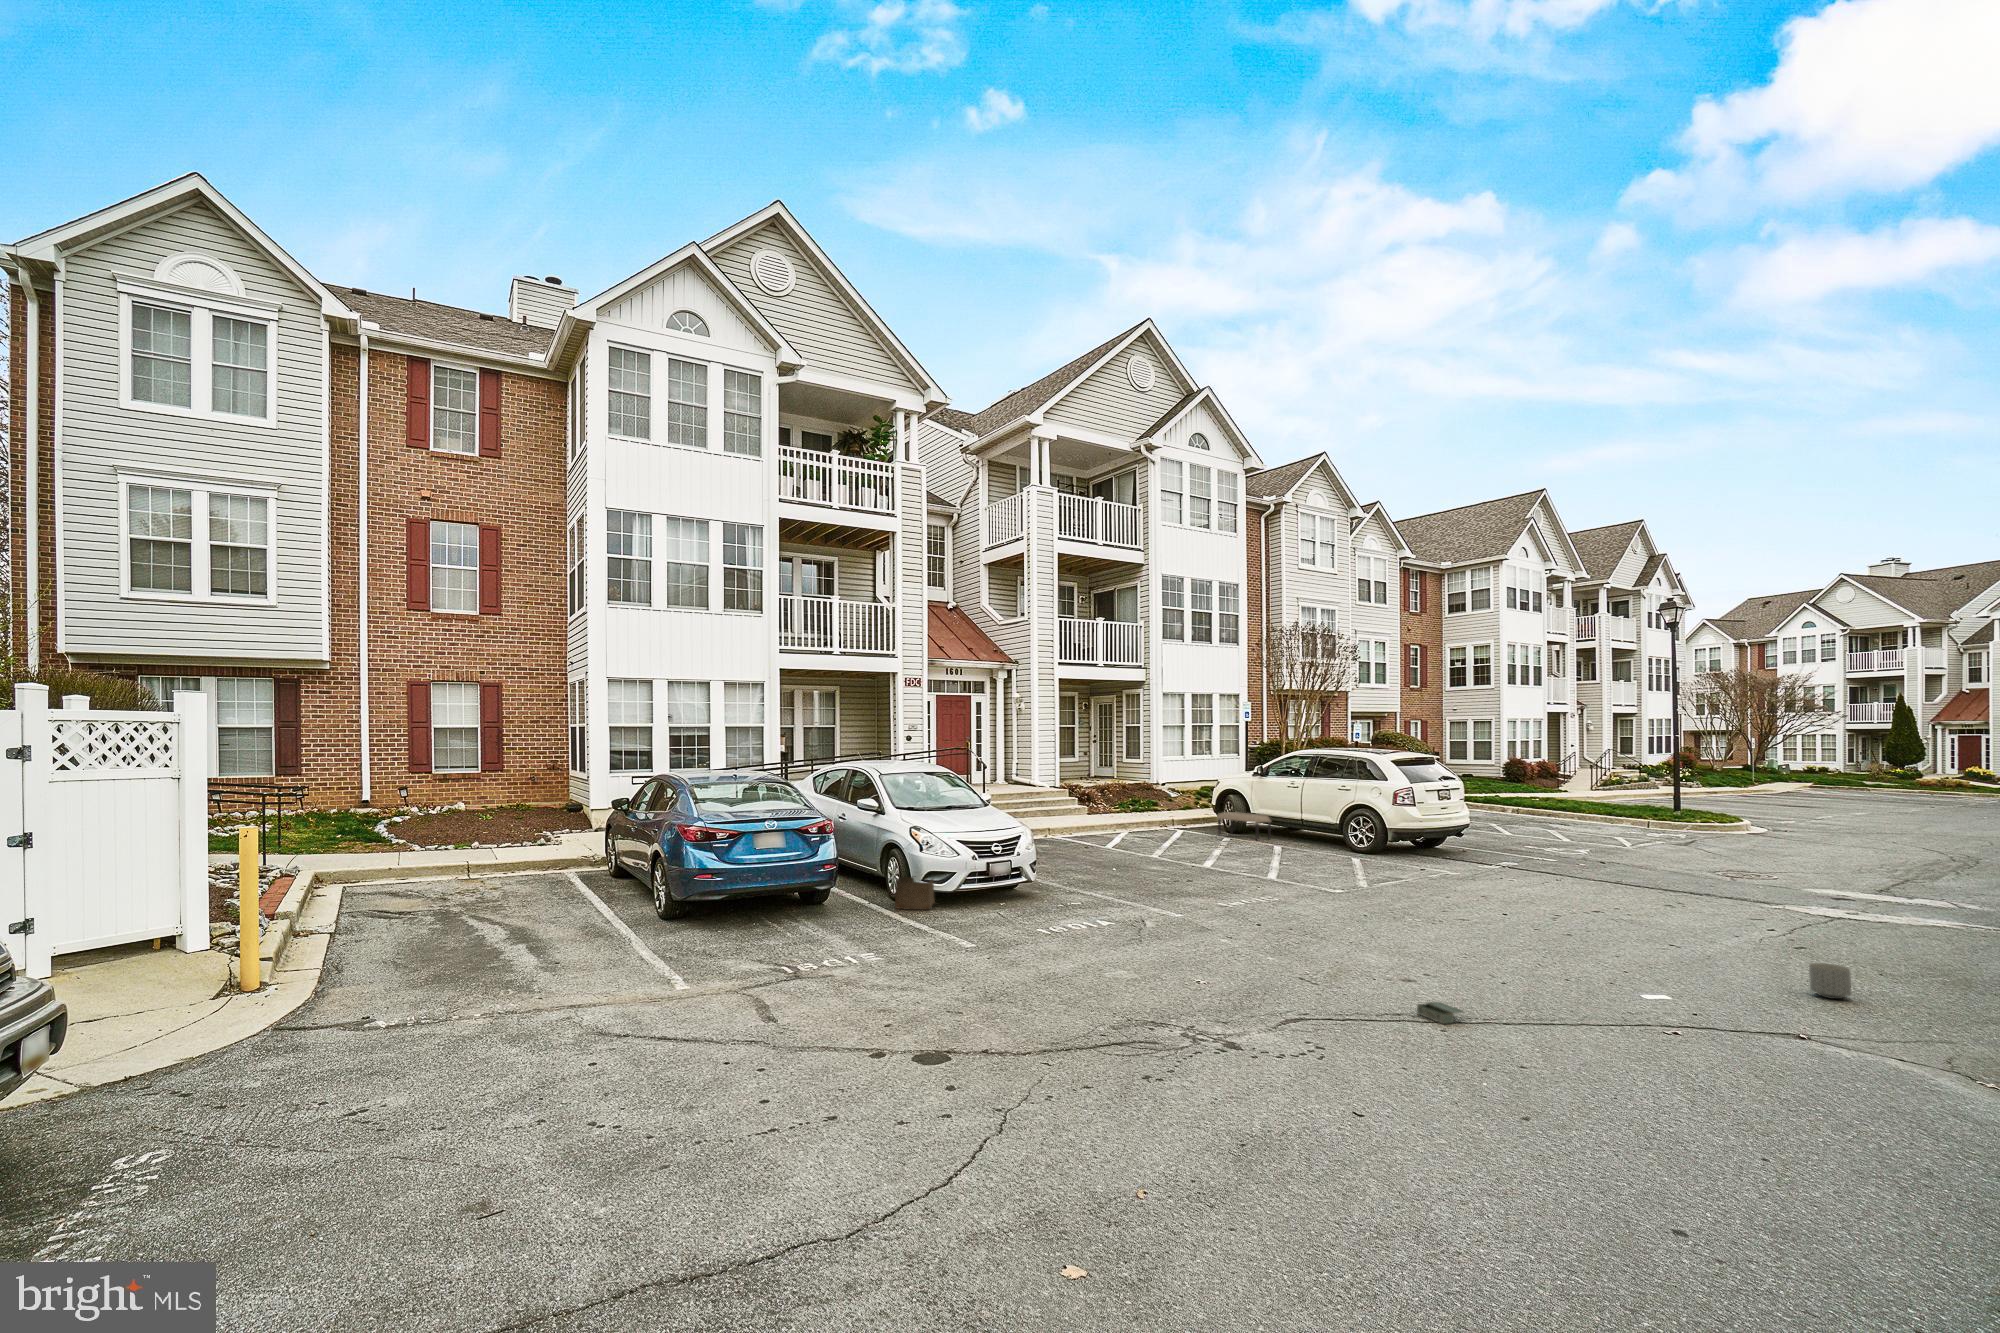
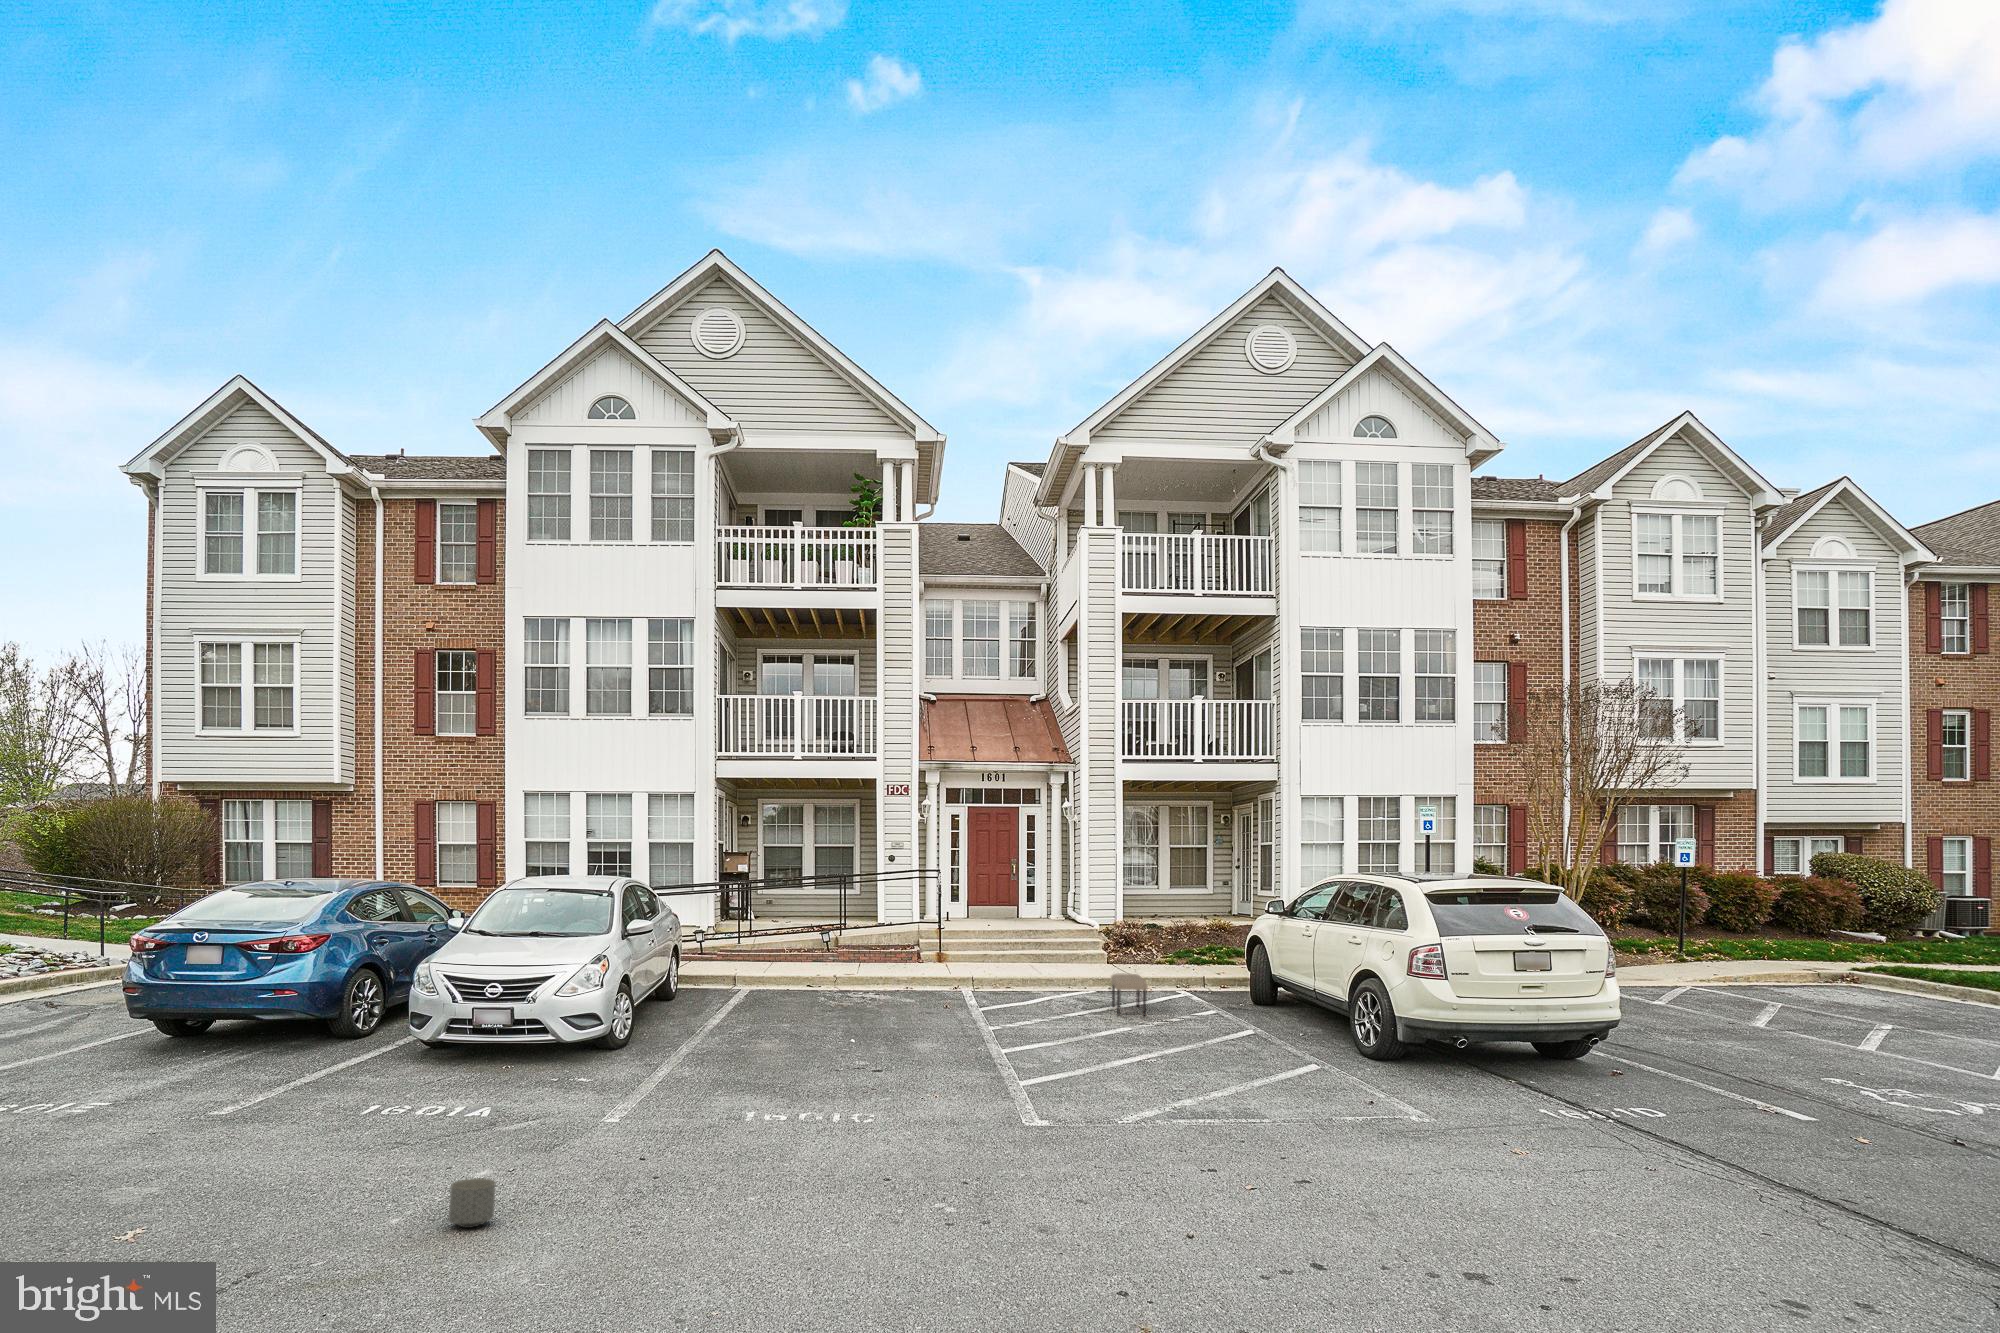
storage bin: present [895,876,935,910] -> none [324,1006,377,1041]
toolbox: present [1417,1002,1463,1024] -> none [66,1149,123,1168]

